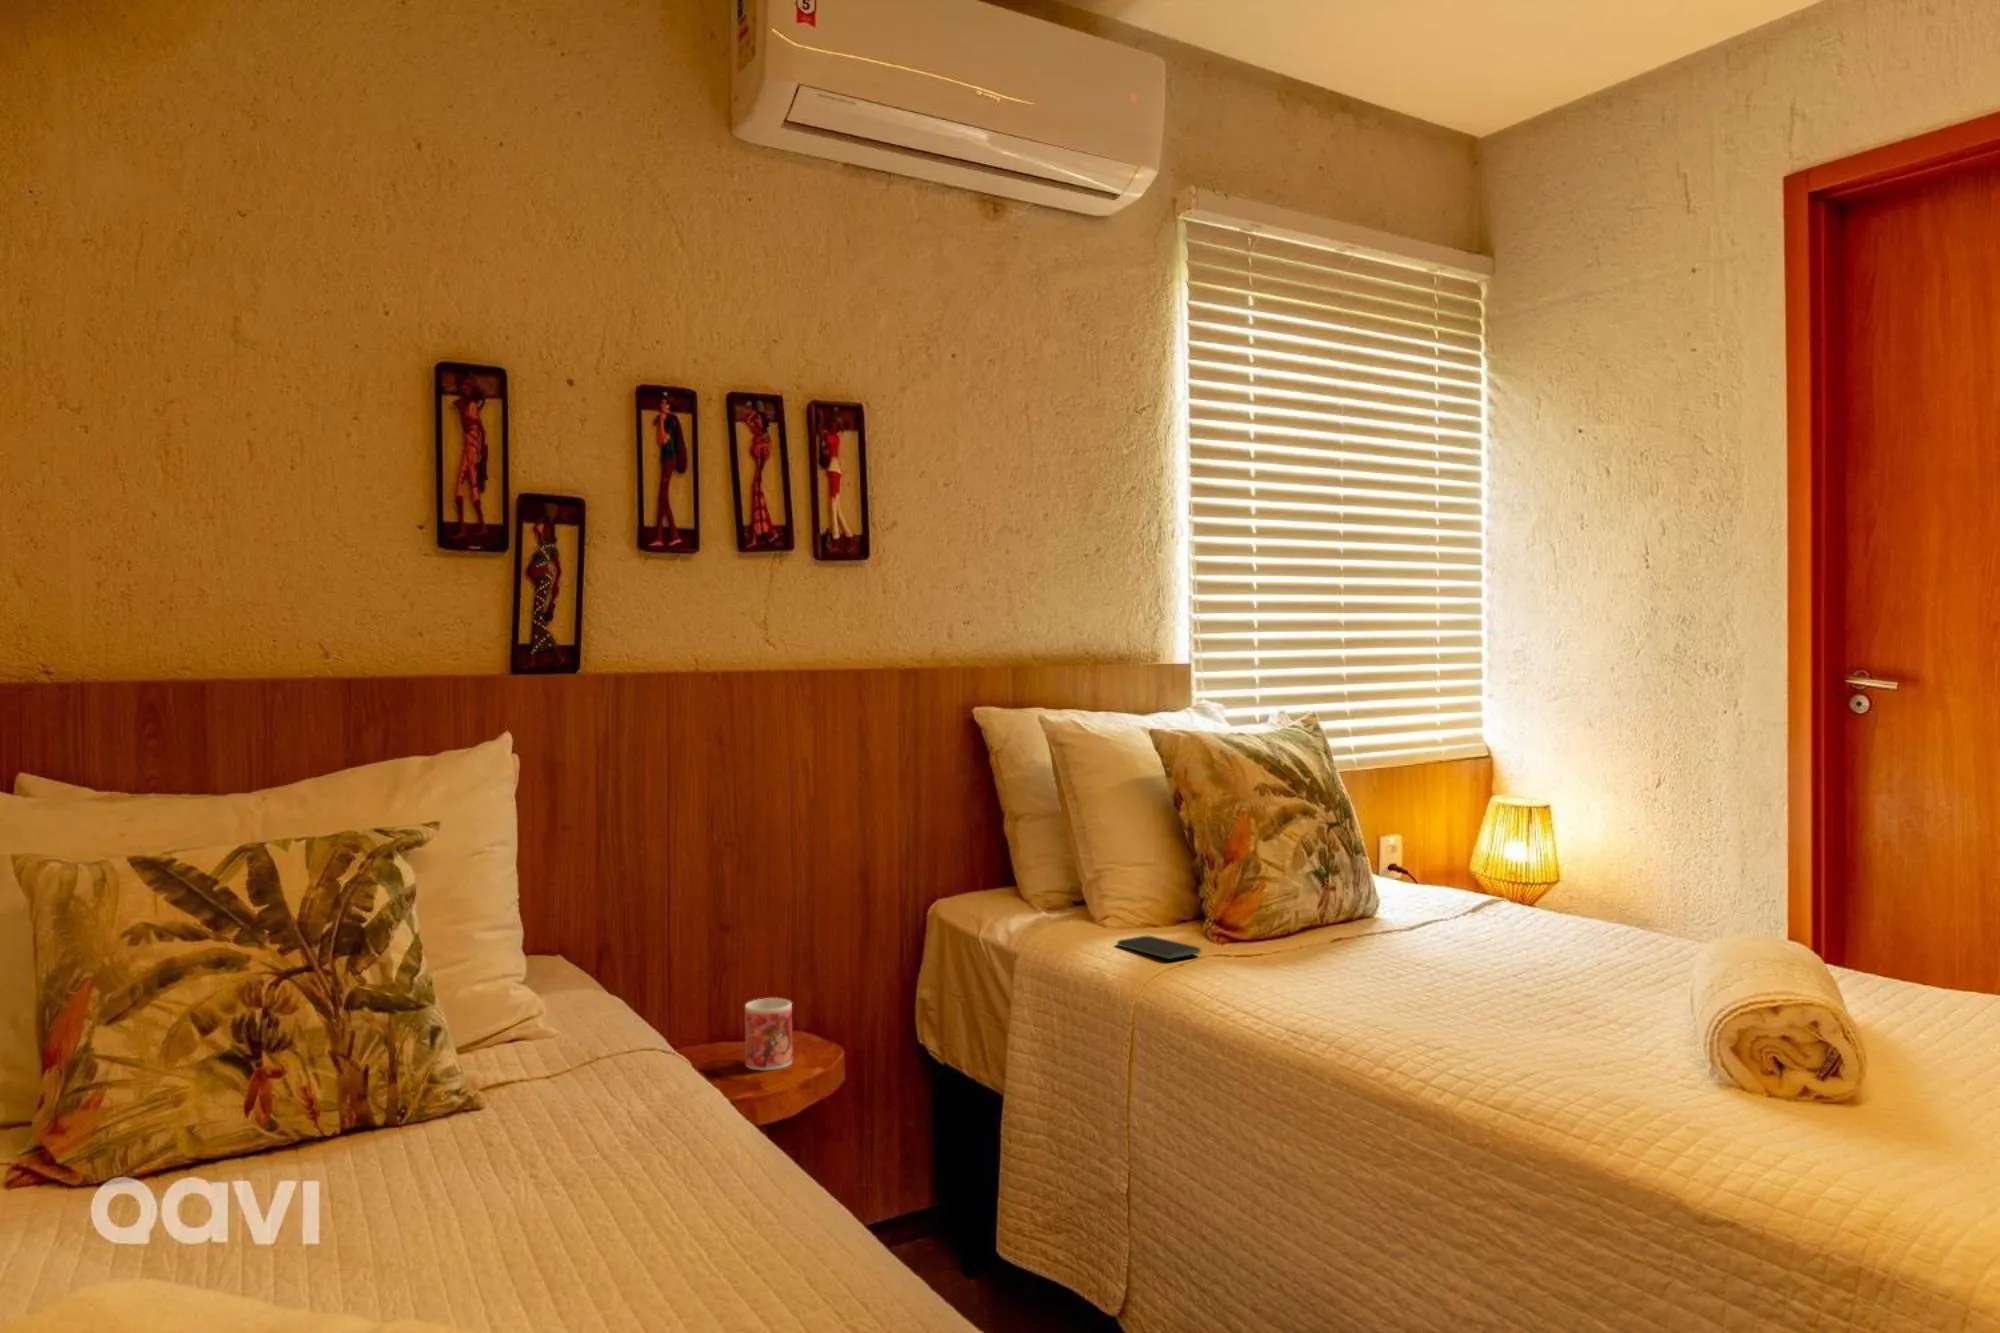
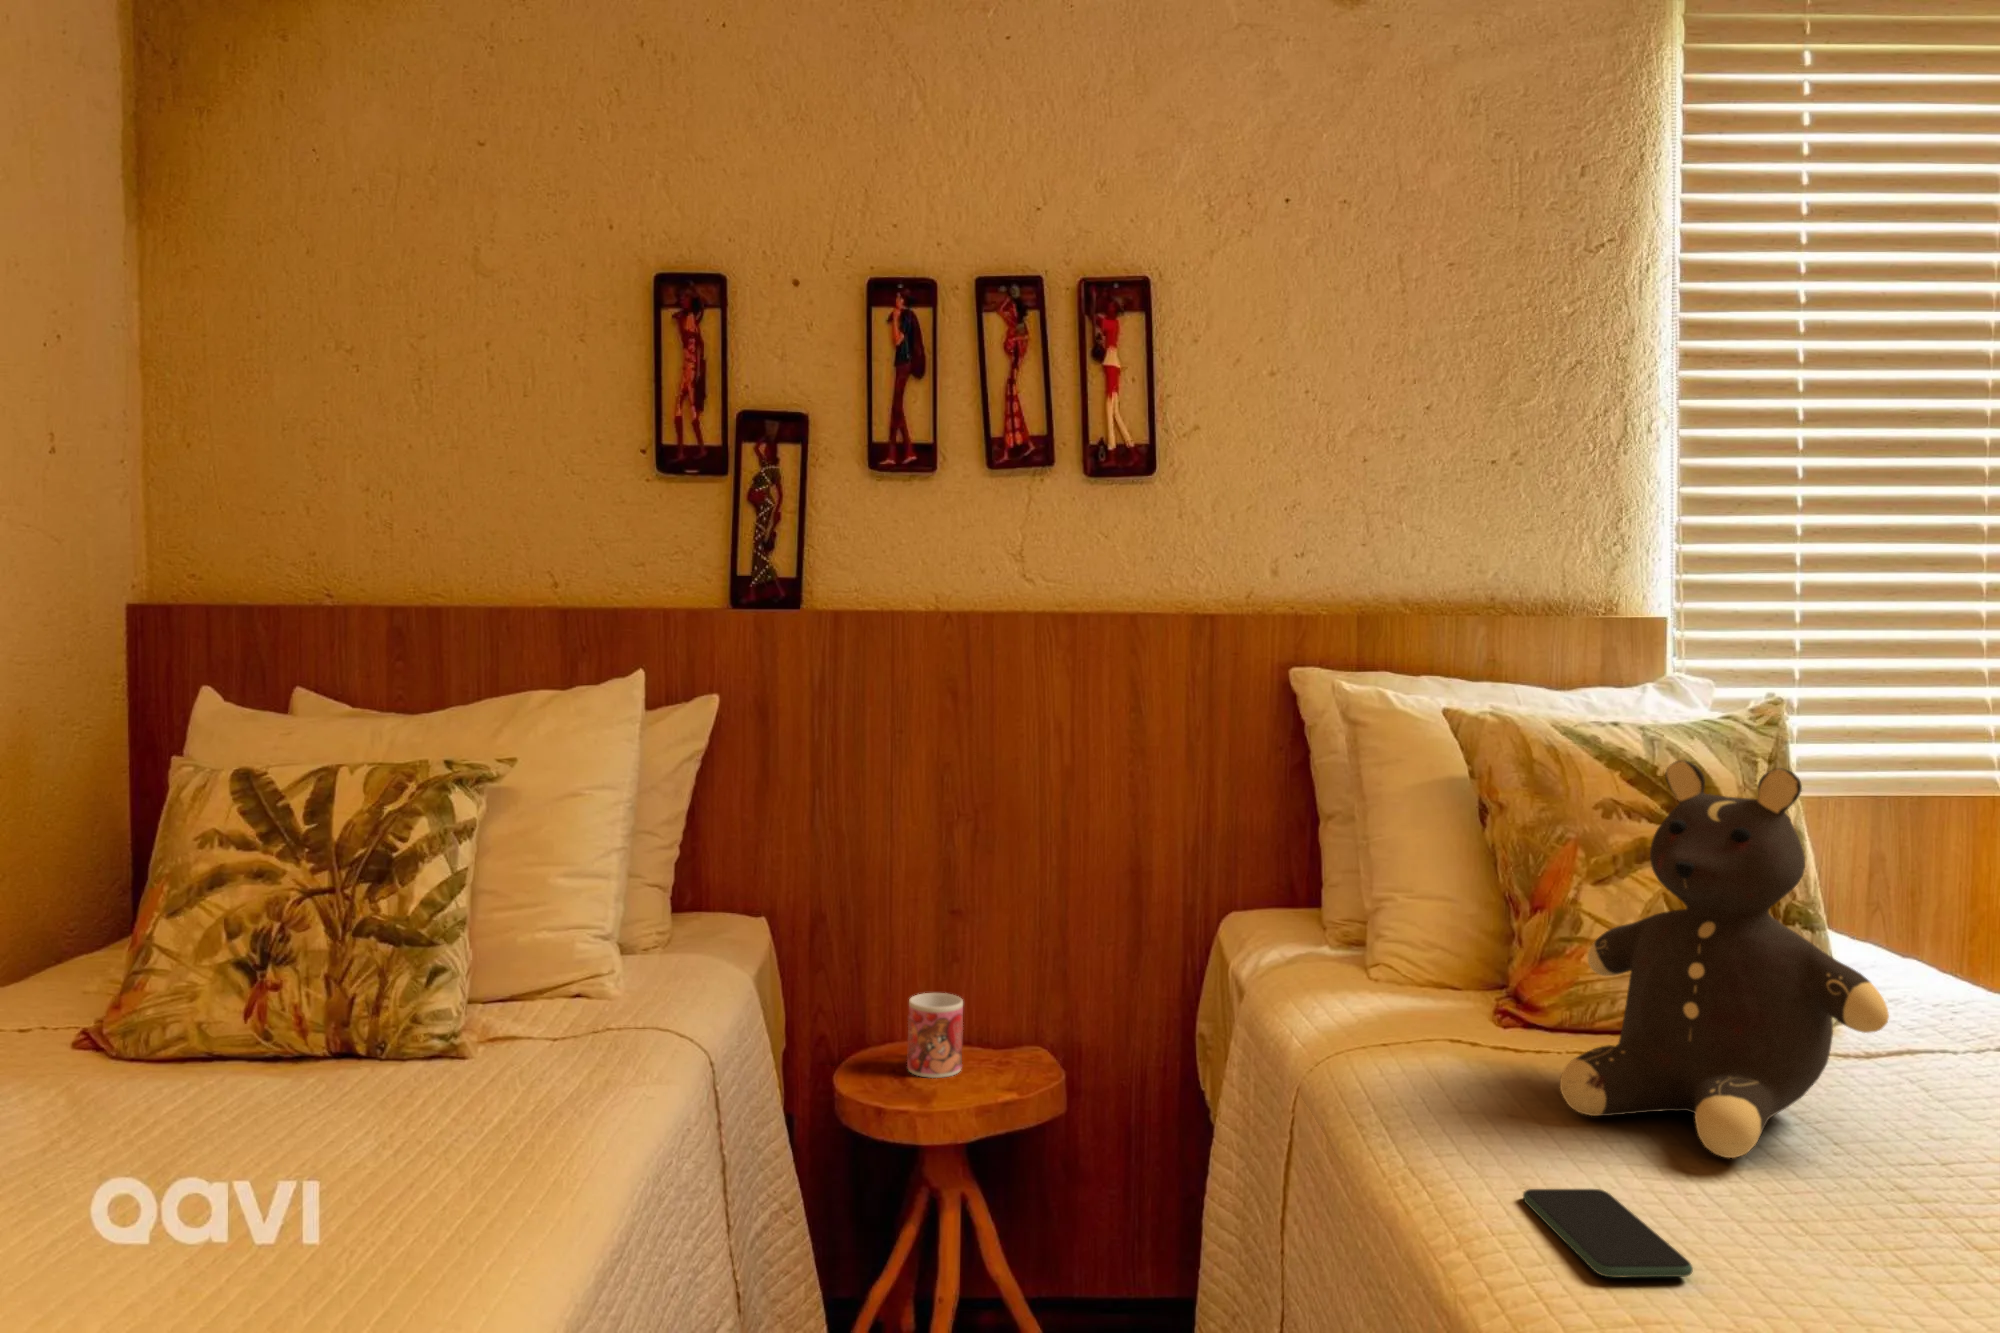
teddy bear: none [1292,750,1477,985] -> present [1560,760,1889,1158]
smartphone: present [1117,936,1201,959] -> present [1523,1189,1693,1277]

